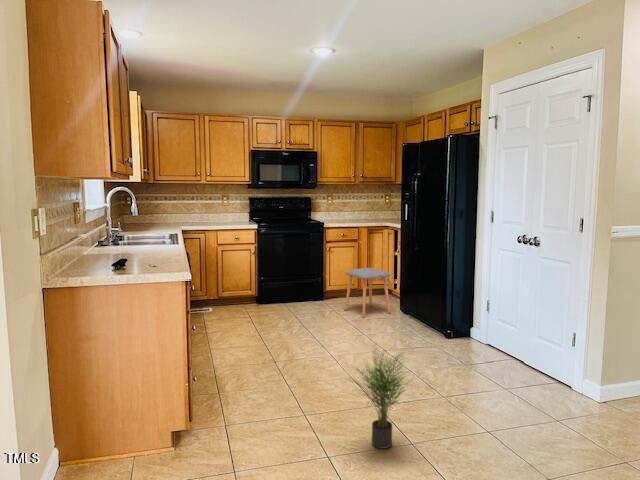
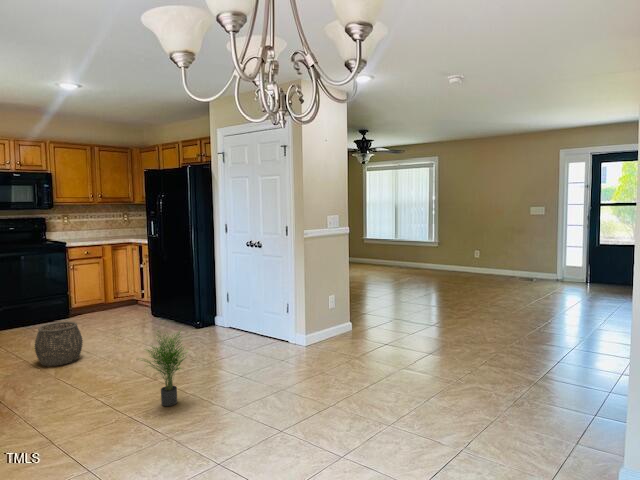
stool: present [344,268,391,318] -> none [96,281,143,326]
woven basket: none [272,307,317,354] -> present [34,322,83,366]

